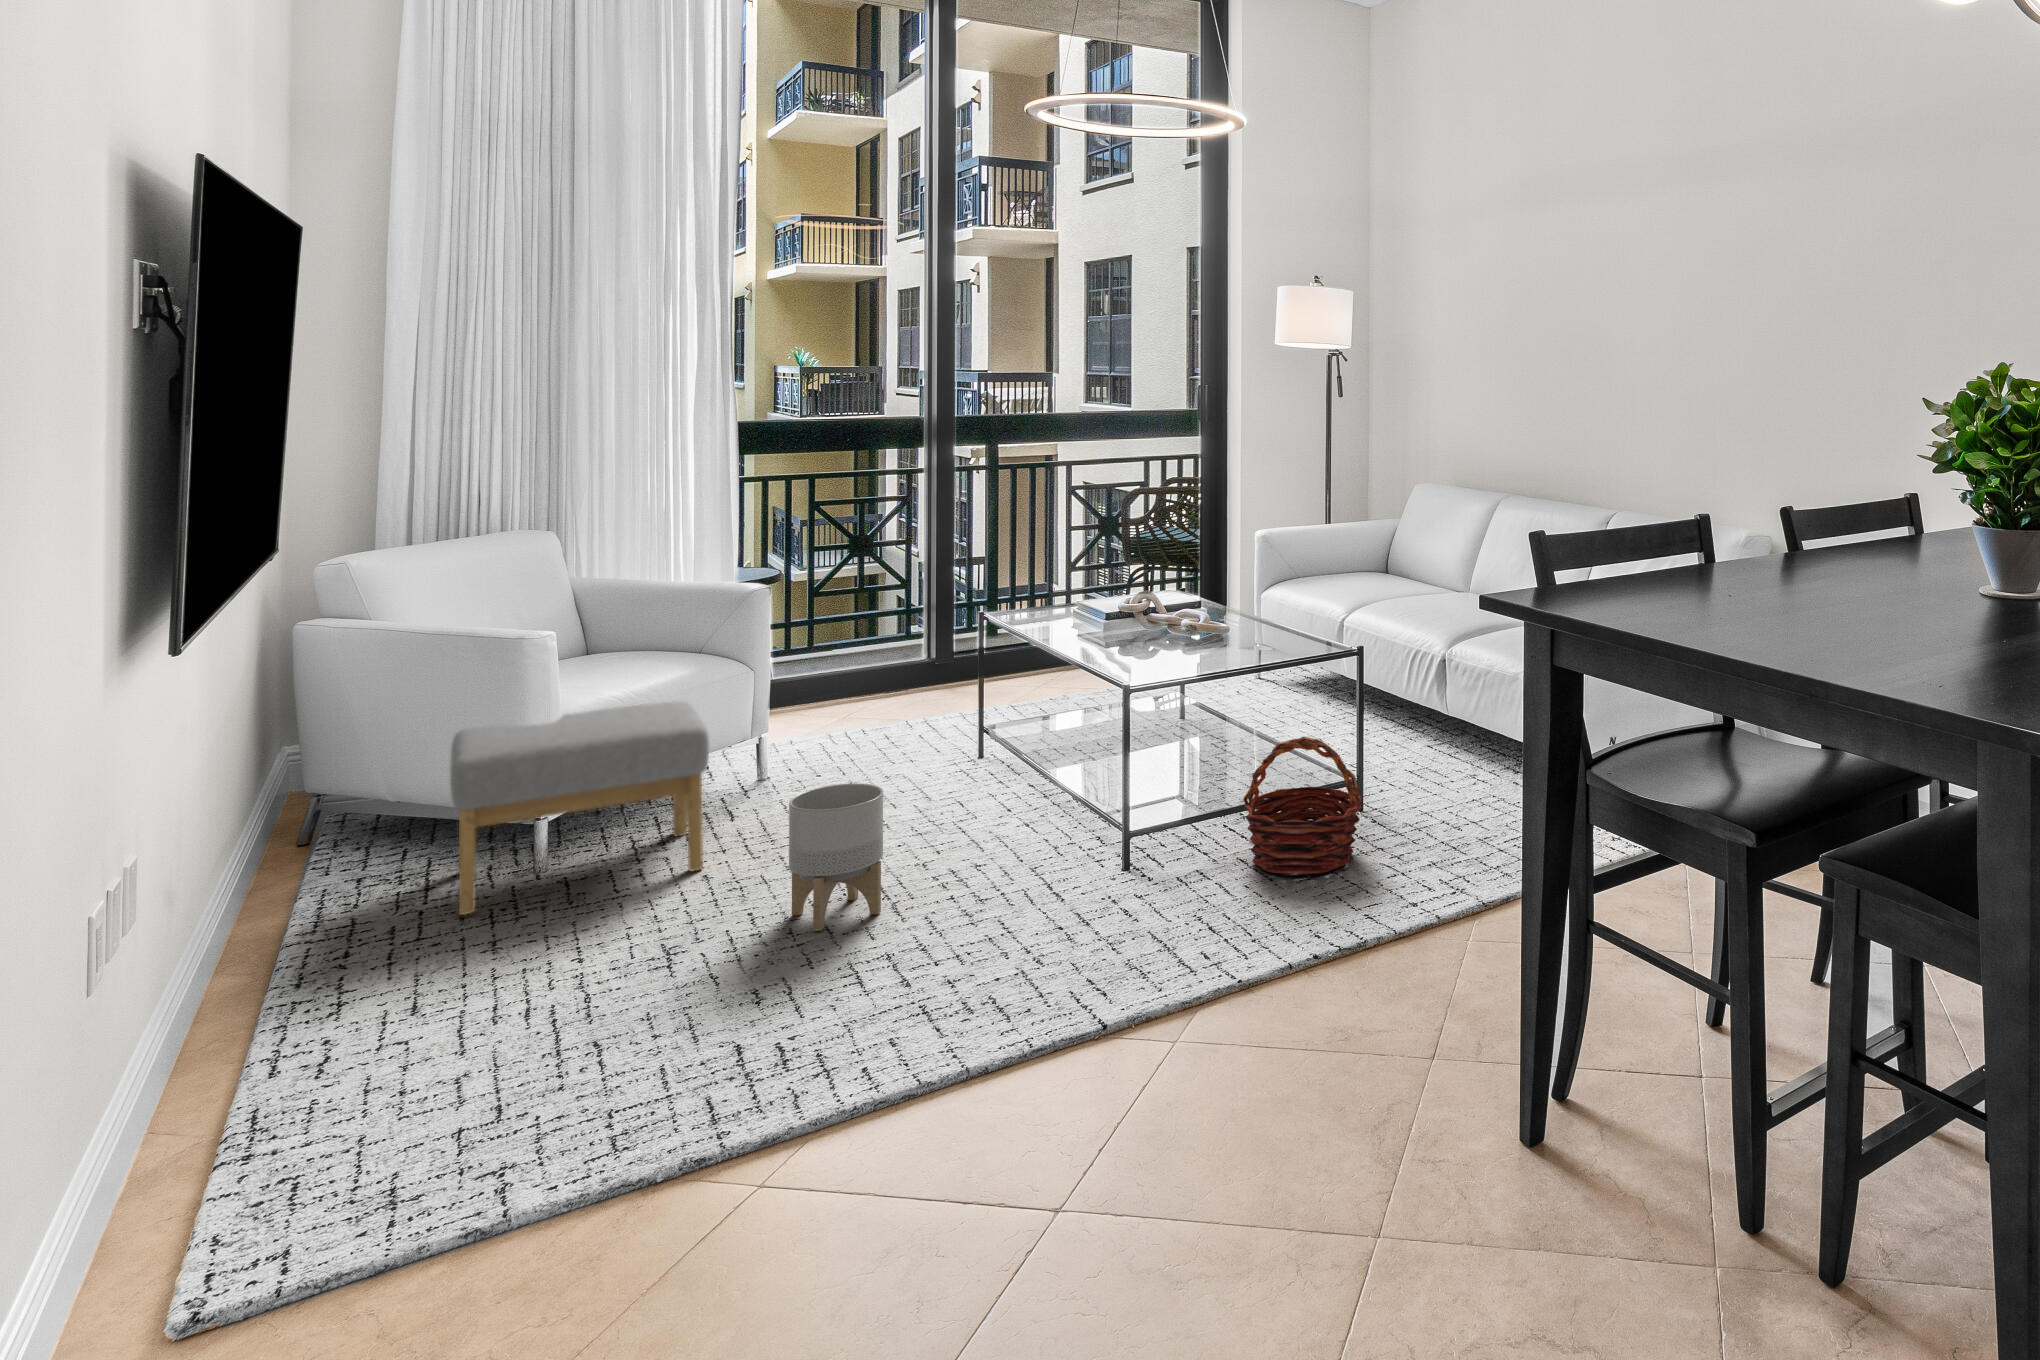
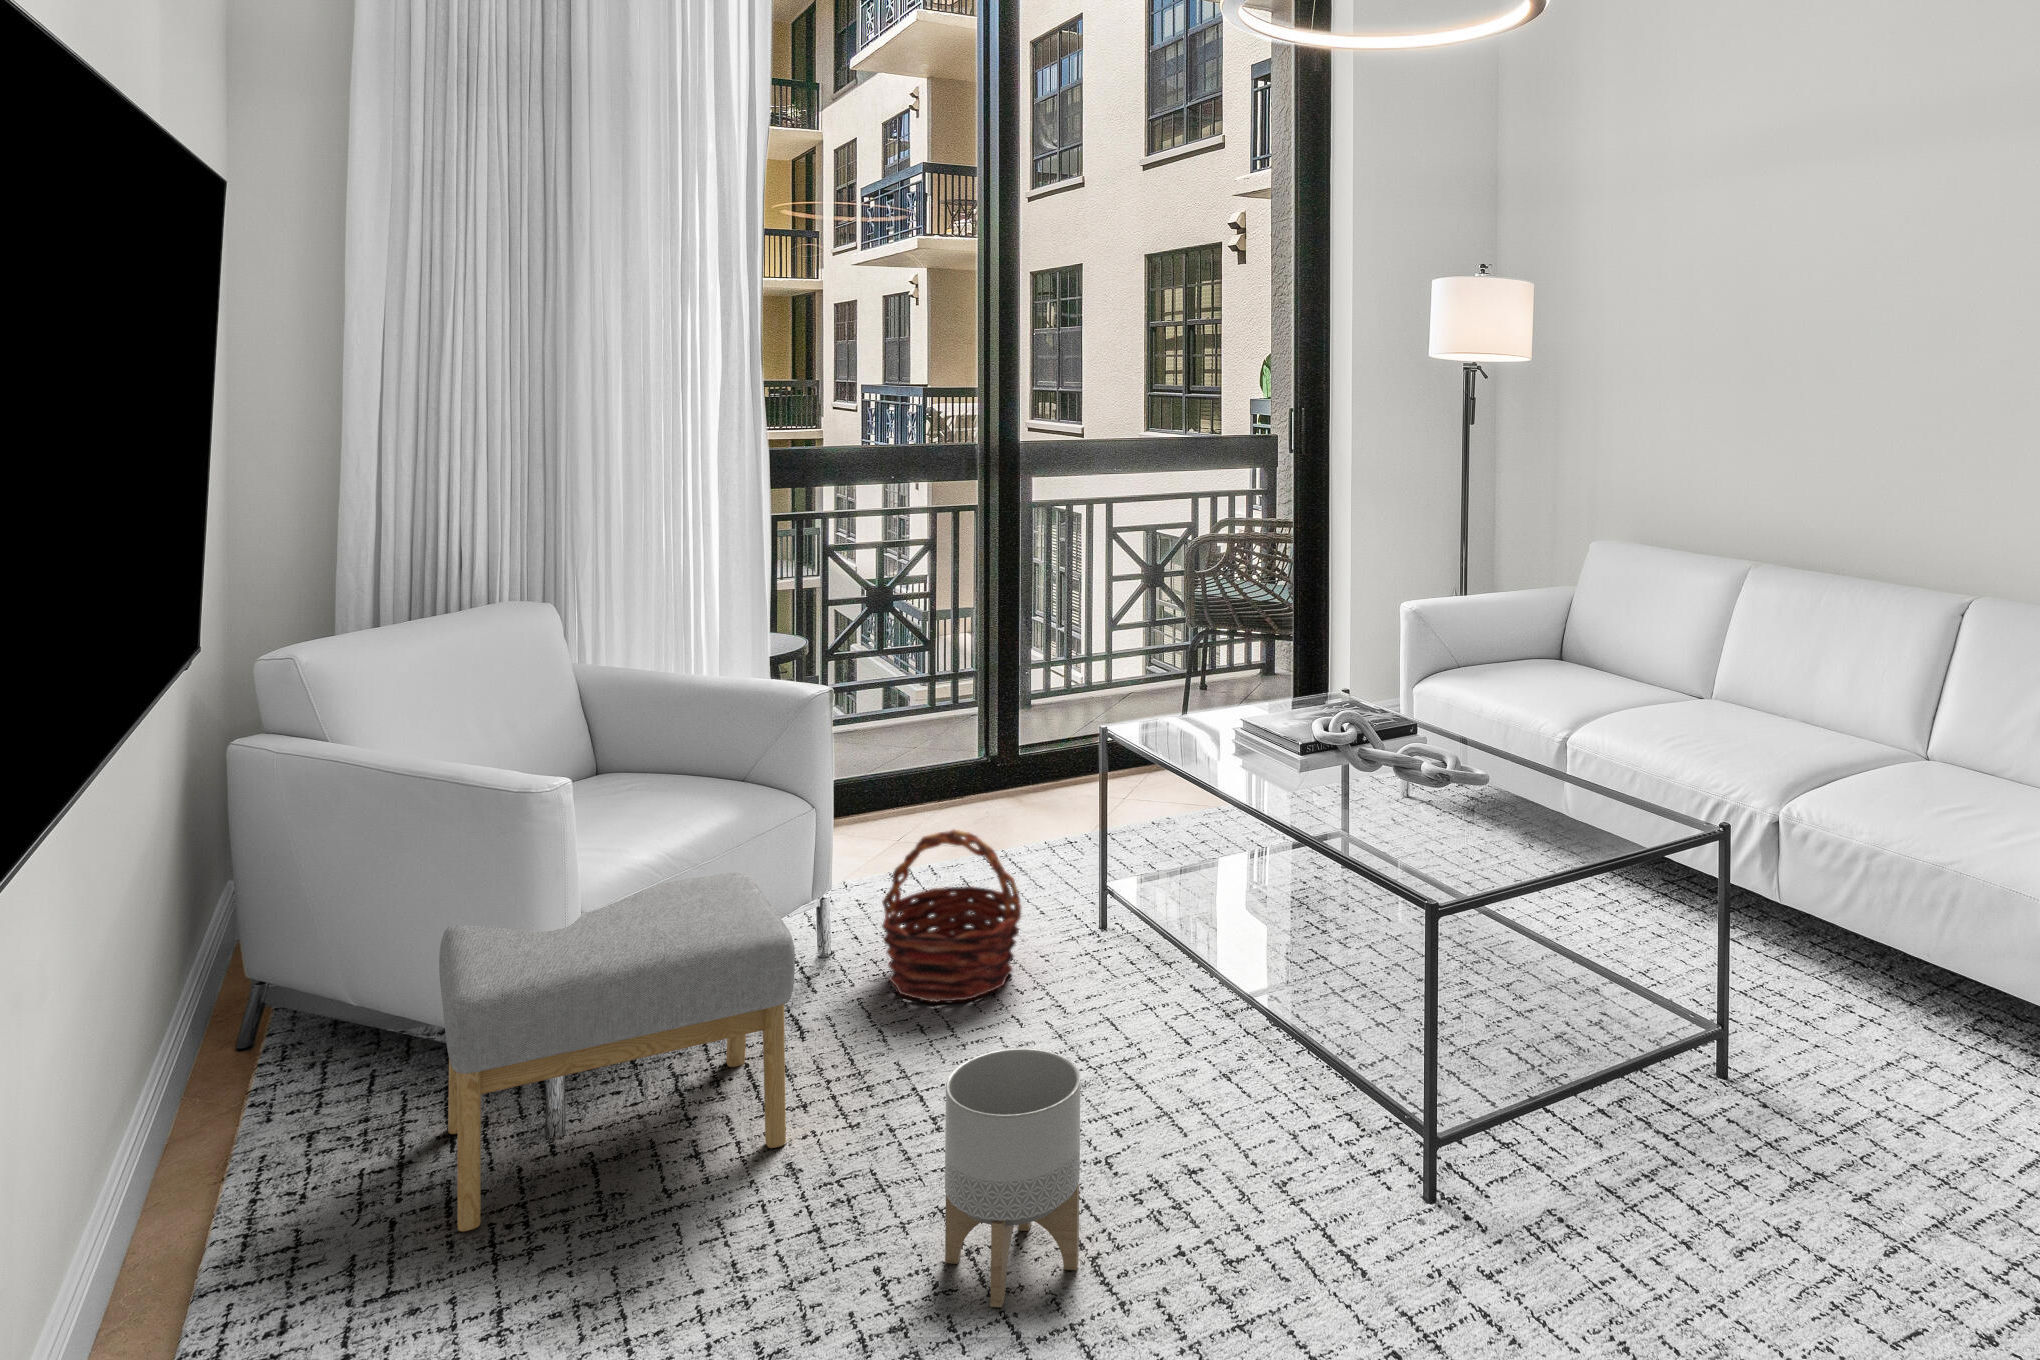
basket: present [1243,737,1362,876] -> present [882,830,1022,1002]

